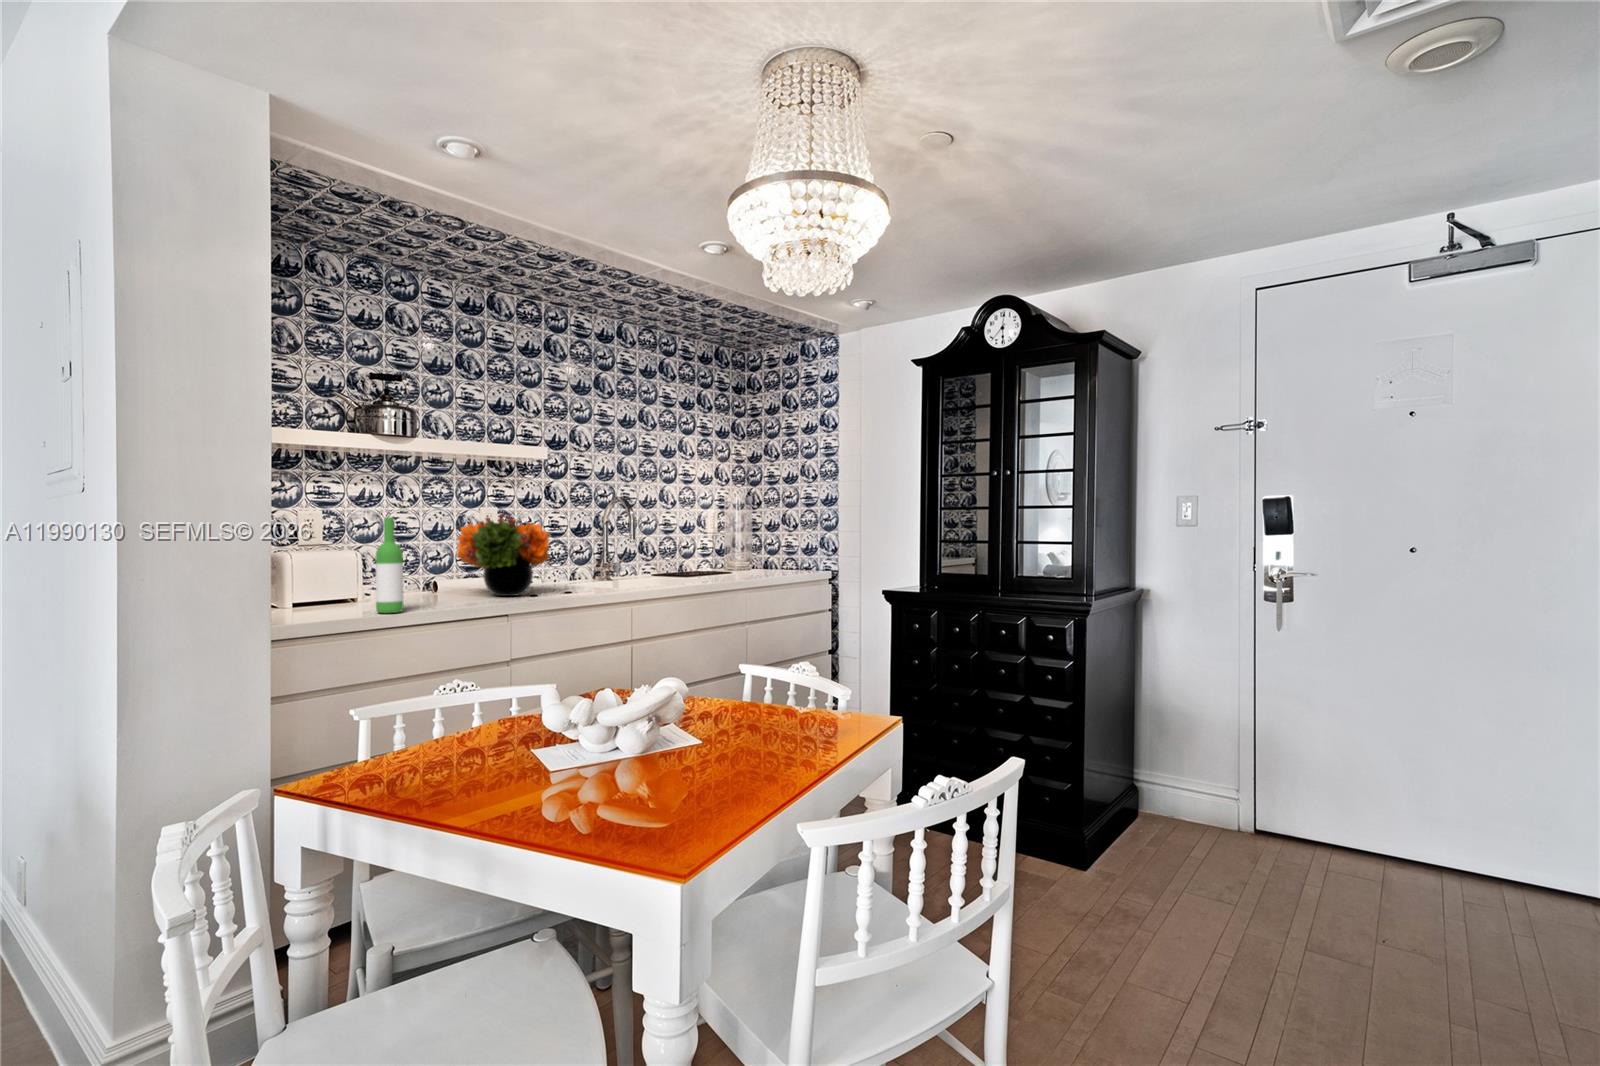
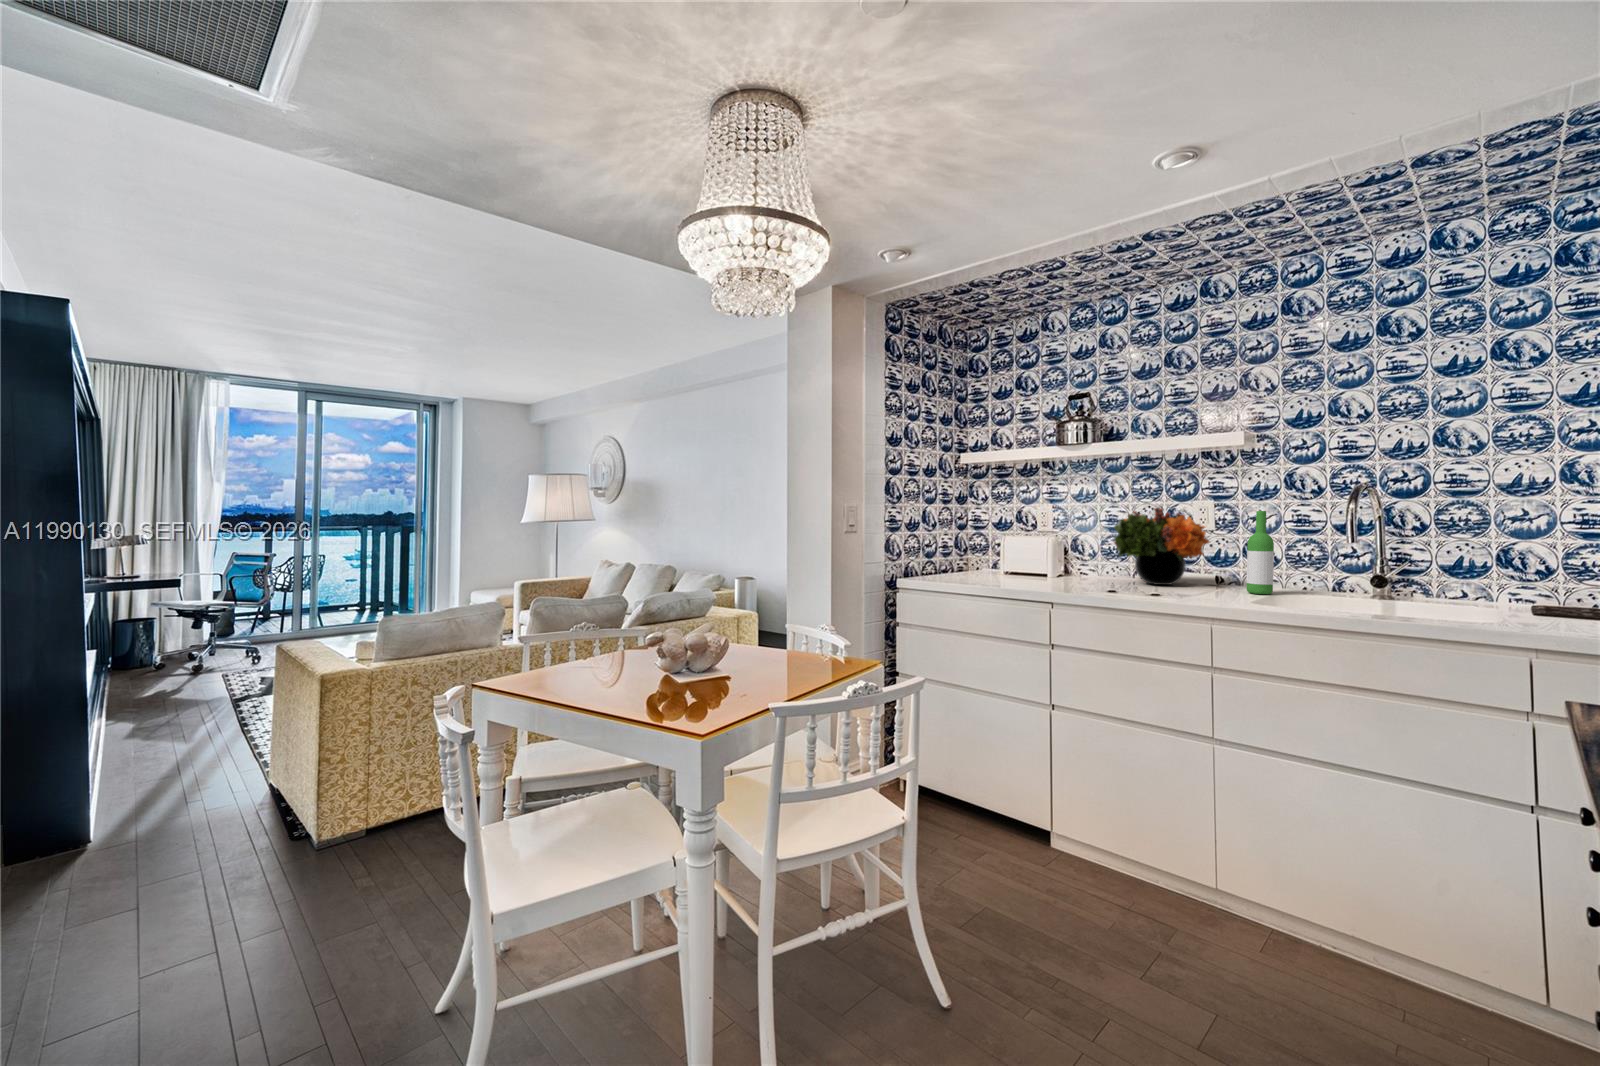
wine bottle: present [376,517,403,613] -> present [1247,511,1274,594]

